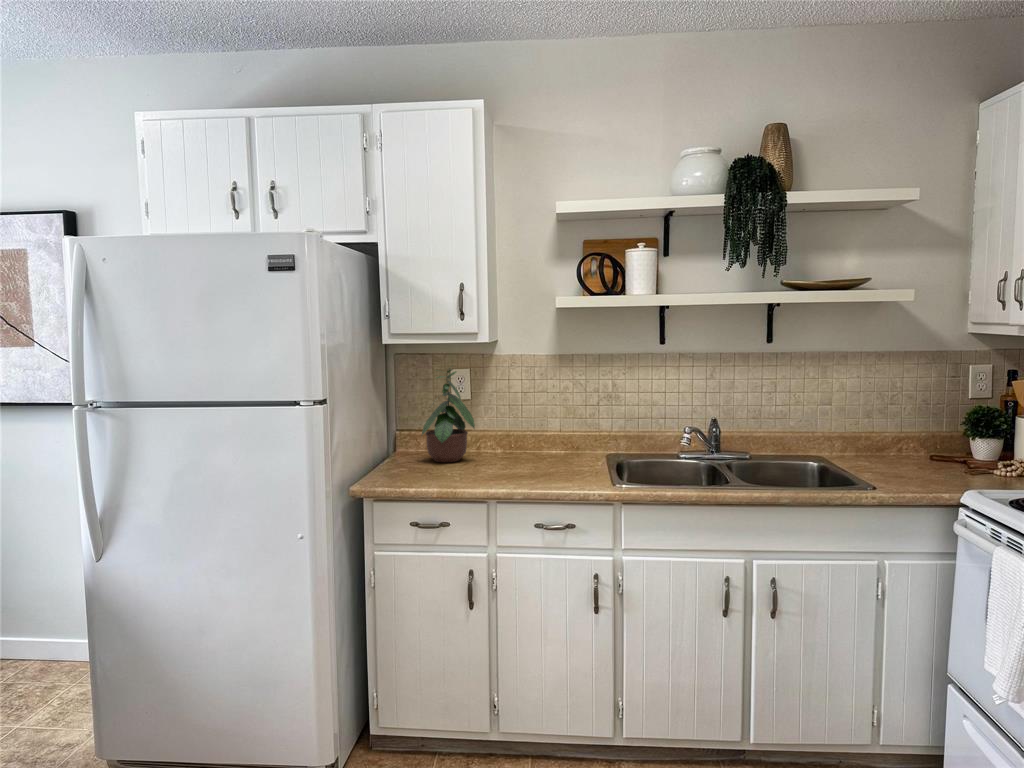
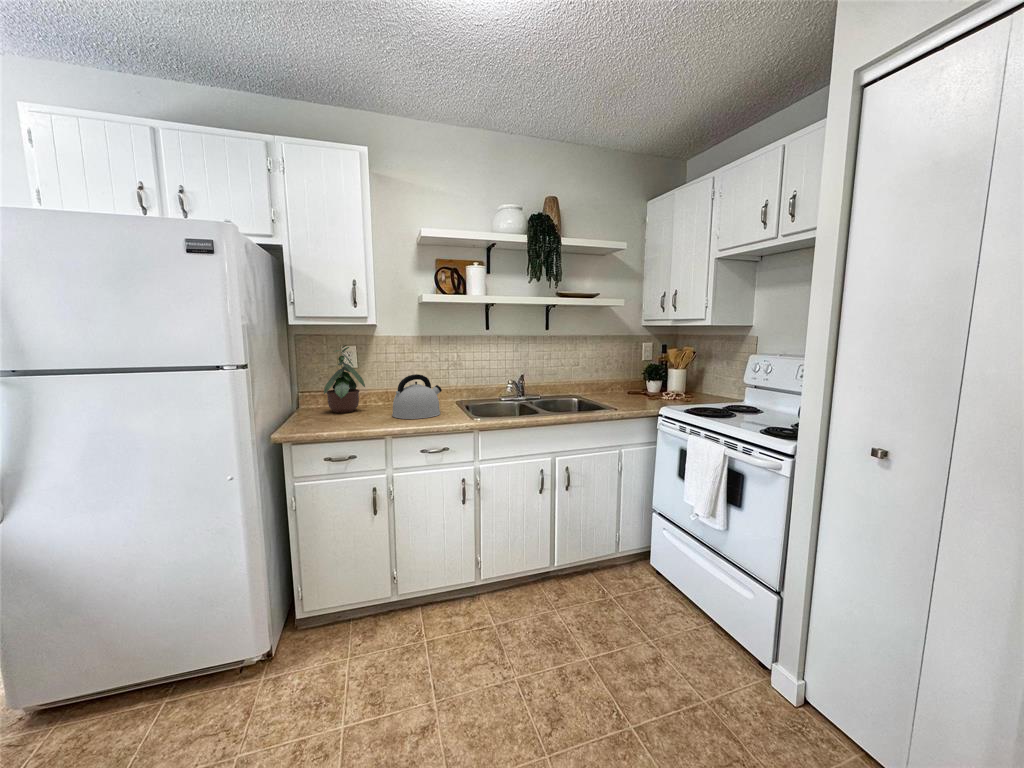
kettle: none [504,414,577,479] -> present [392,374,442,419]

